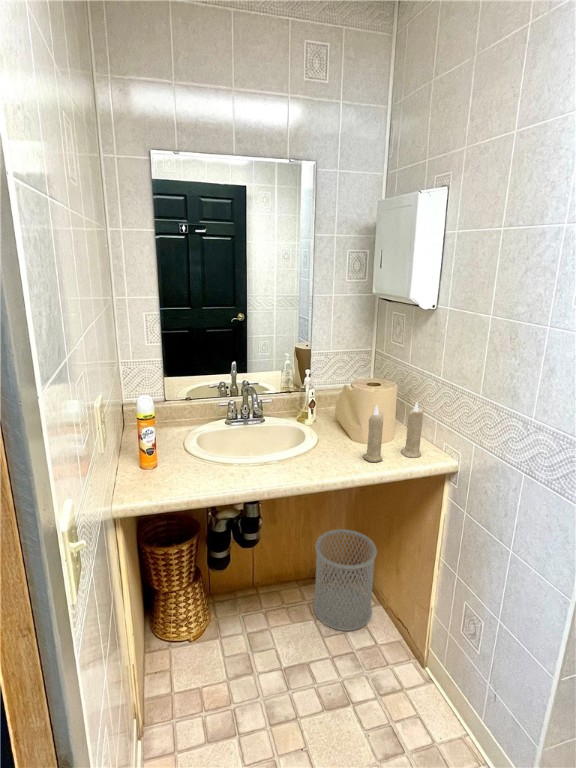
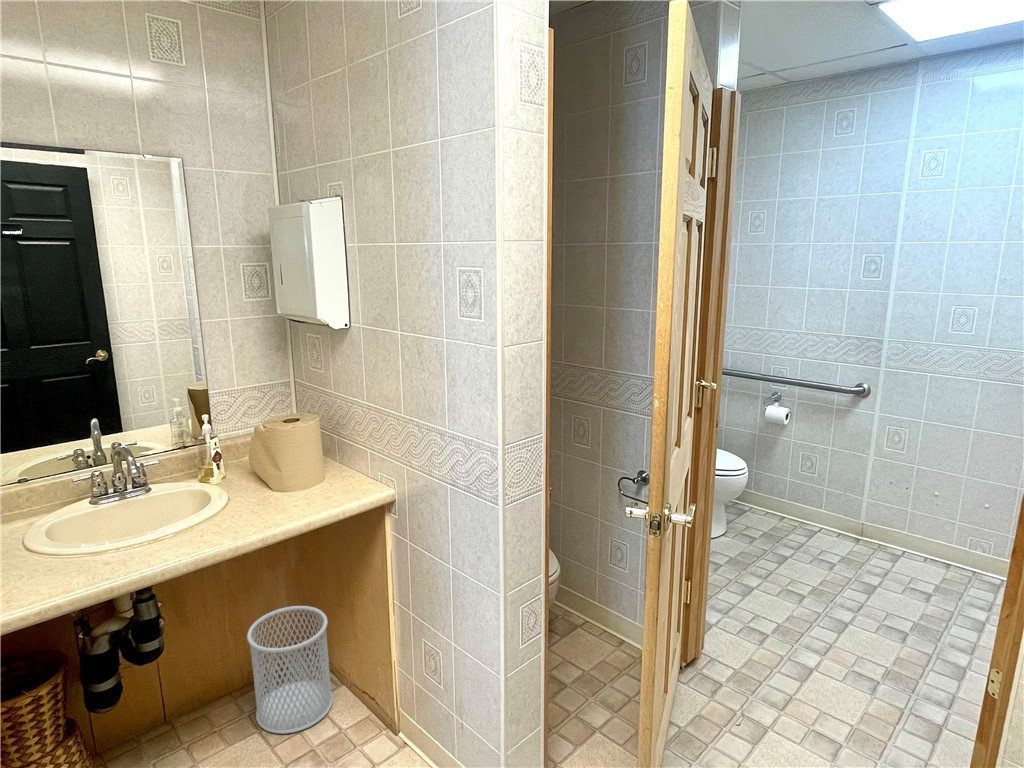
candle: present [363,402,423,462] -> none [285,429,356,510]

